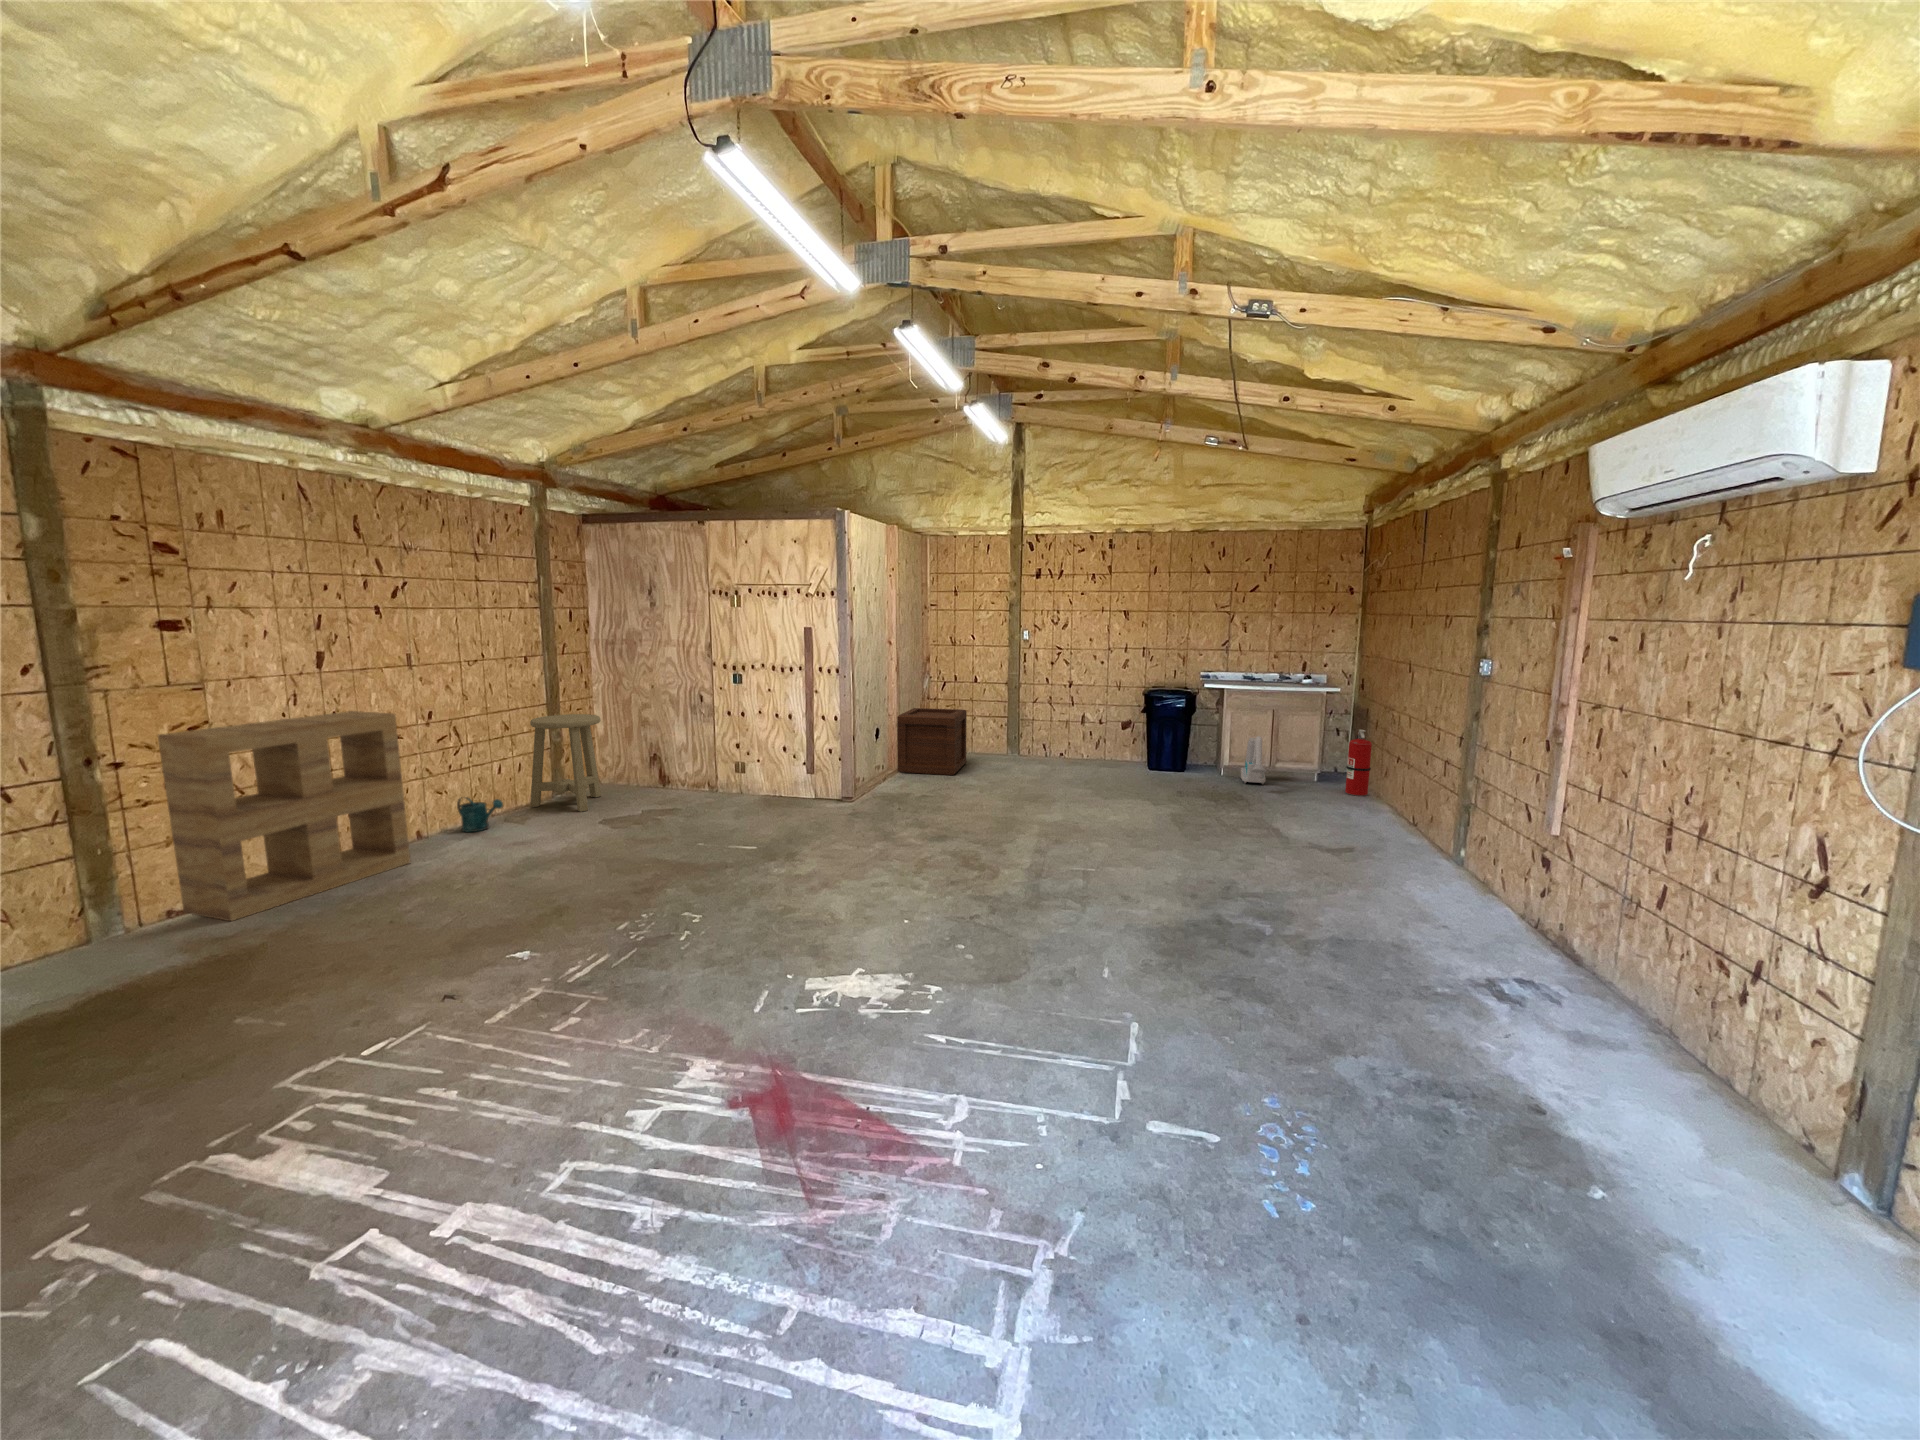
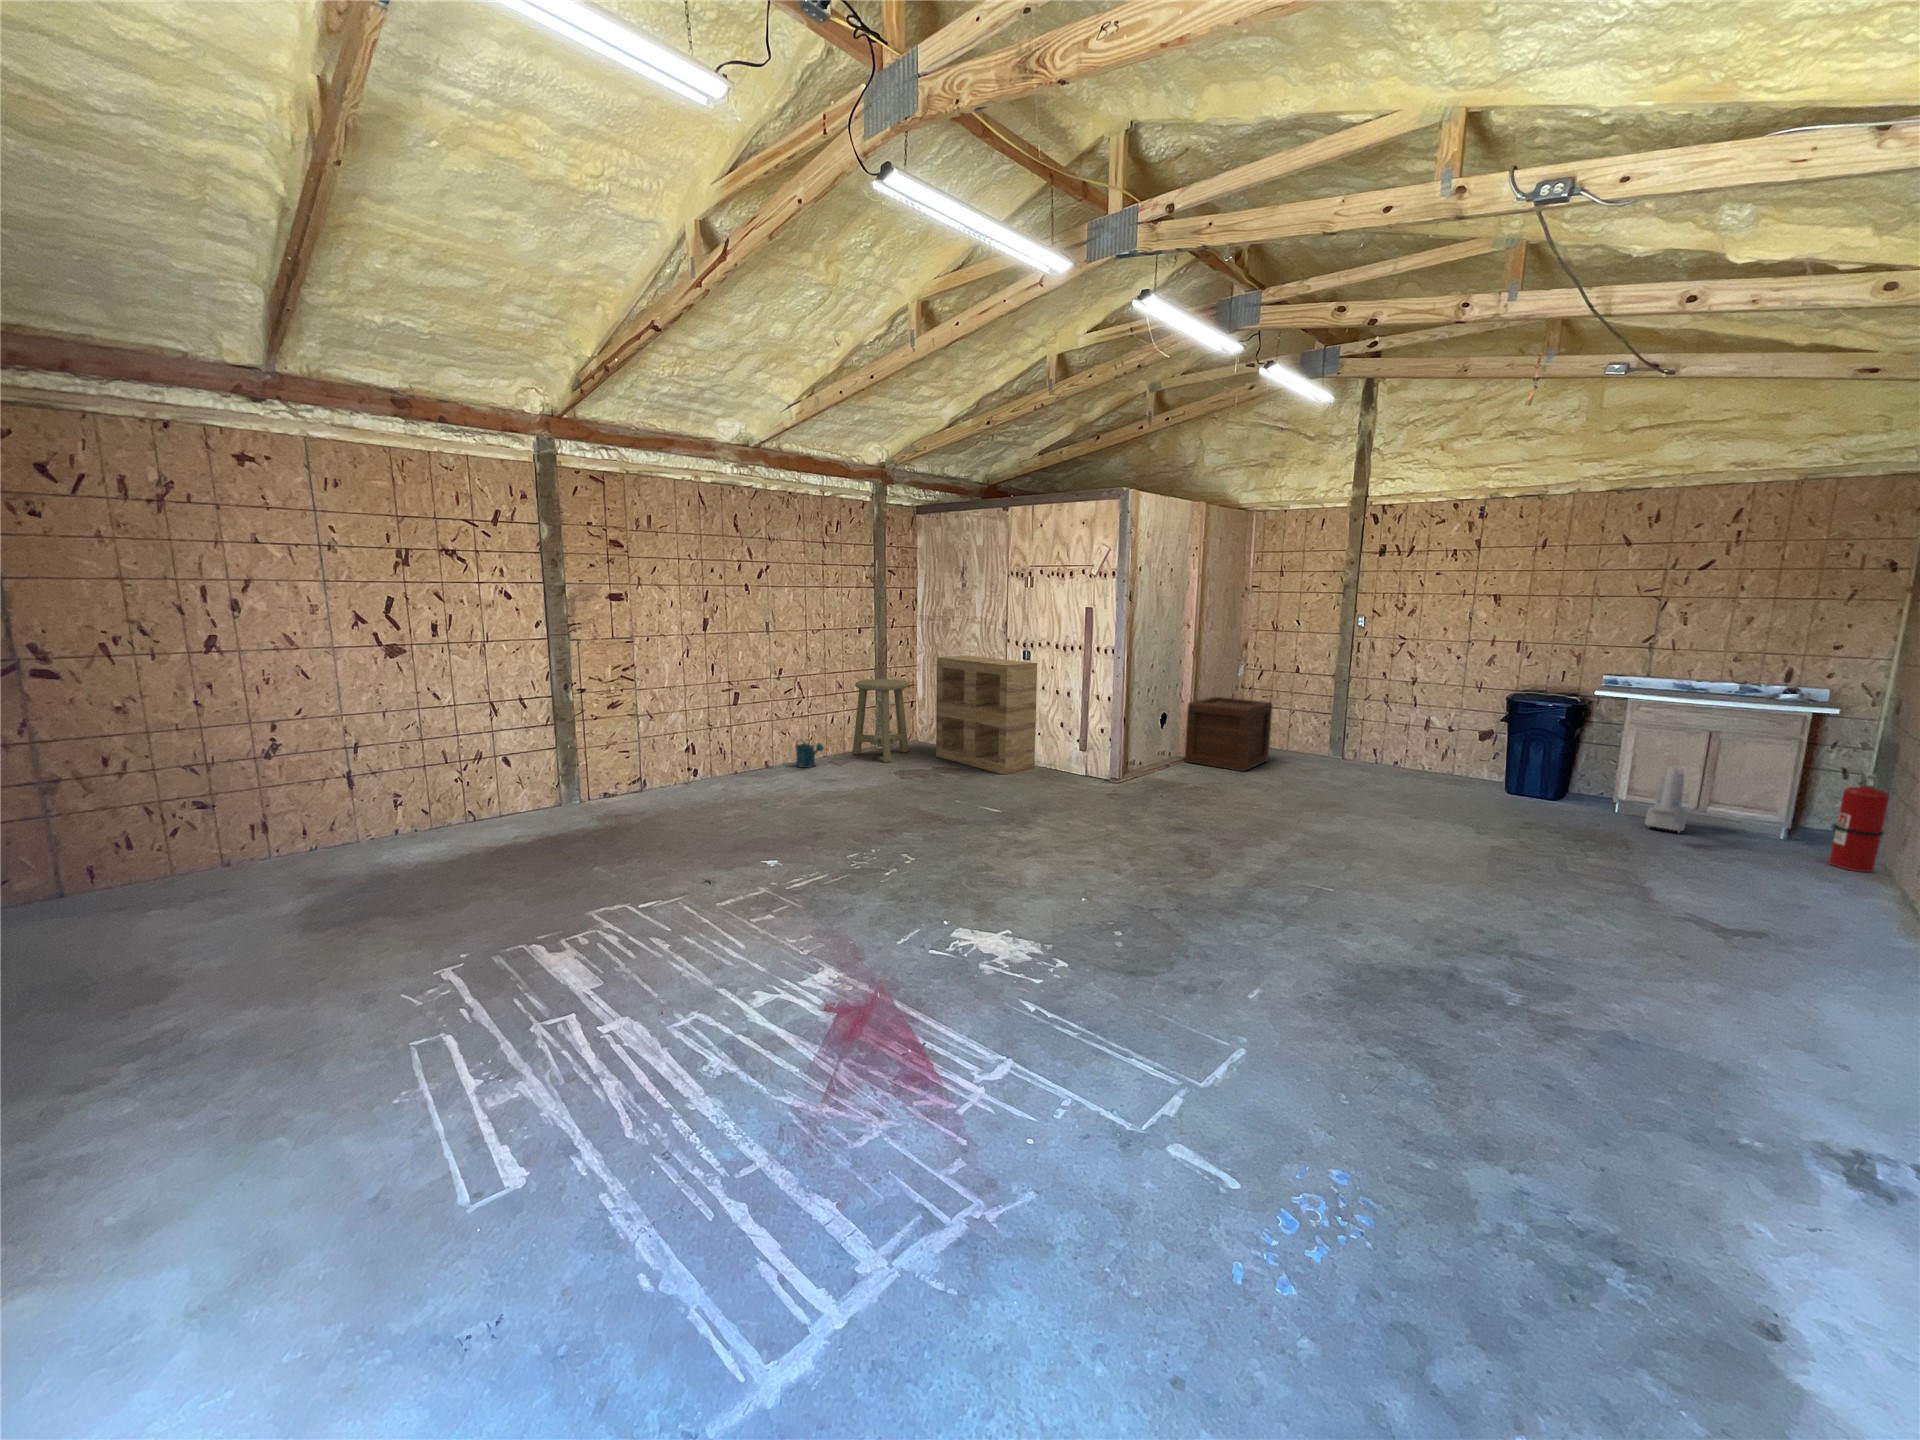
shelving unit: present [158,711,410,921] -> present [936,655,1037,775]

